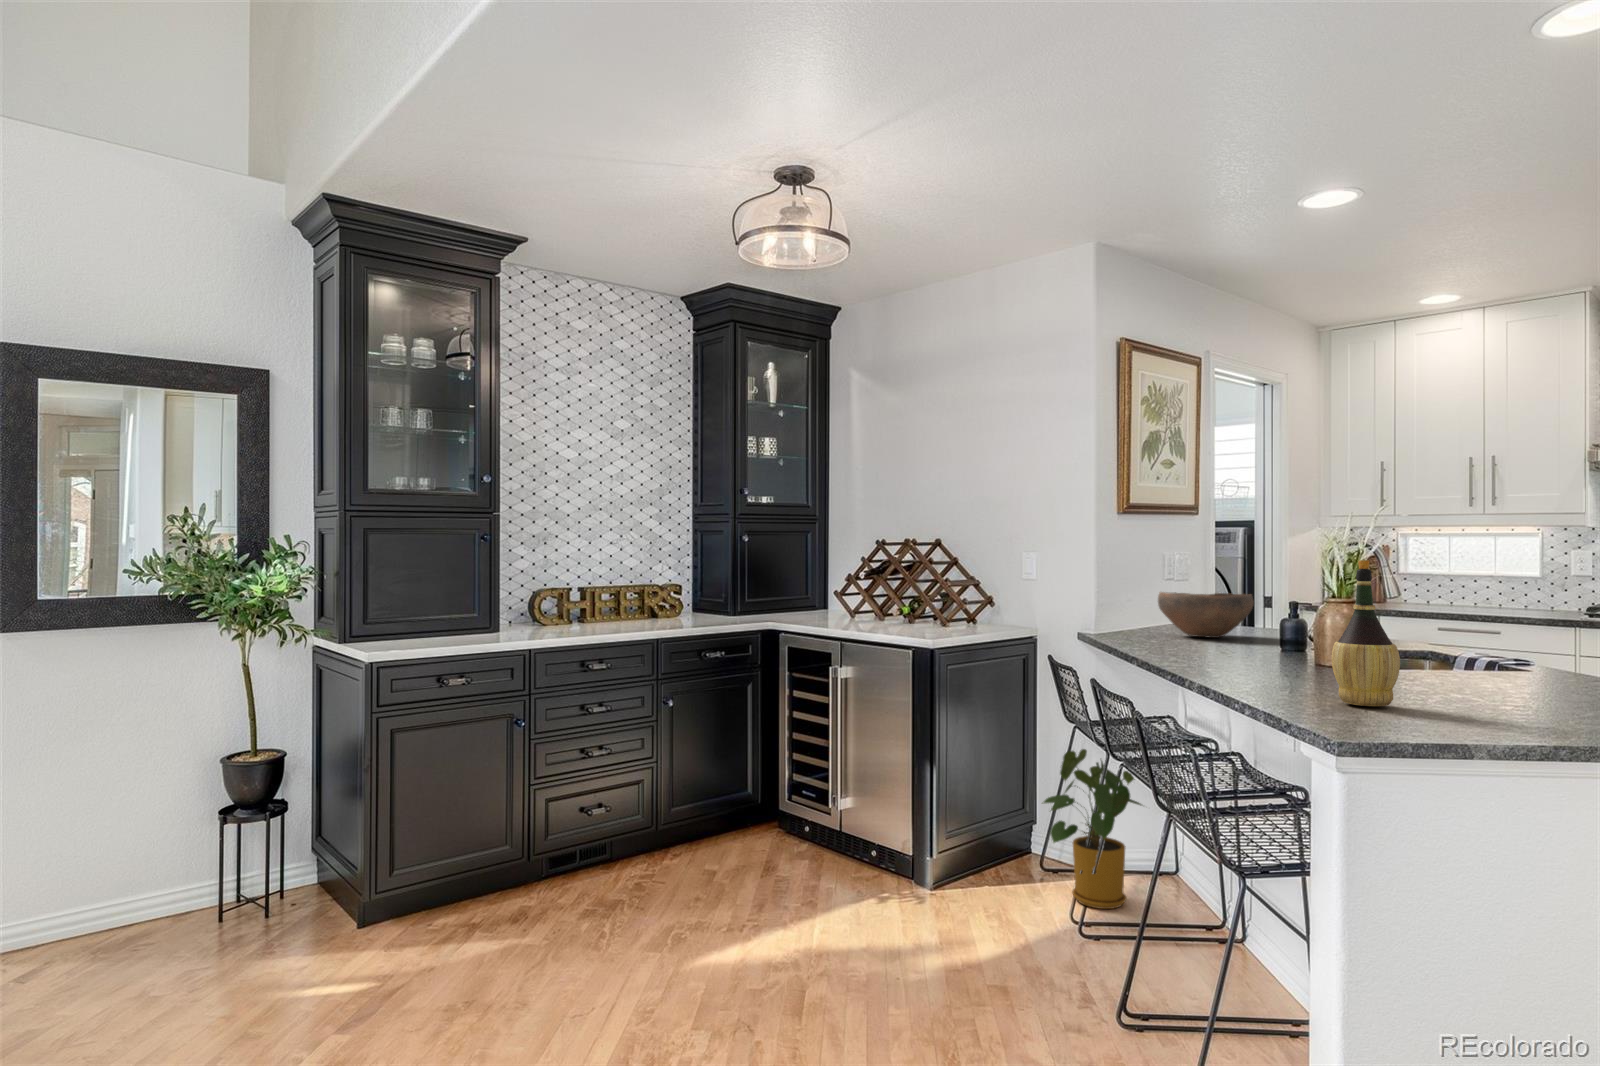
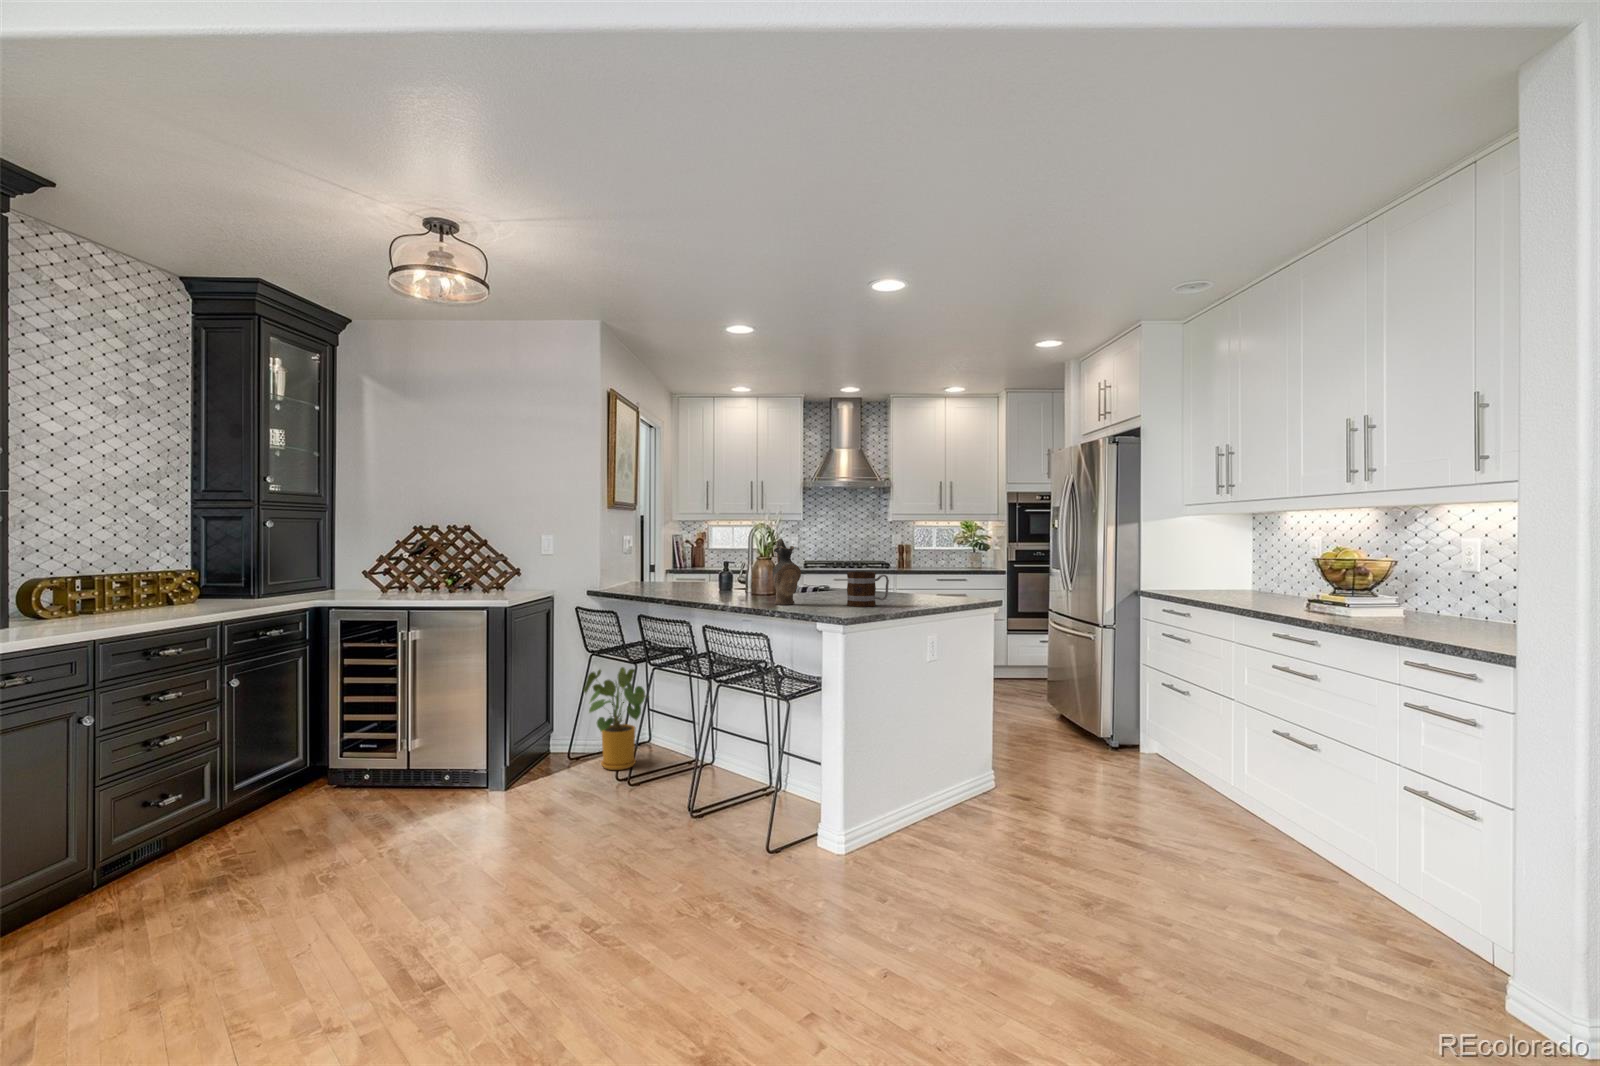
ceramic pitcher: none [1274,558,1333,685] -> present [773,539,801,605]
wine bottle: present [1332,560,1400,706] -> none [818,539,846,609]
bowl: present [1158,592,1254,638] -> none [645,561,700,589]
mug: none [1434,630,1553,711] -> present [847,572,889,607]

